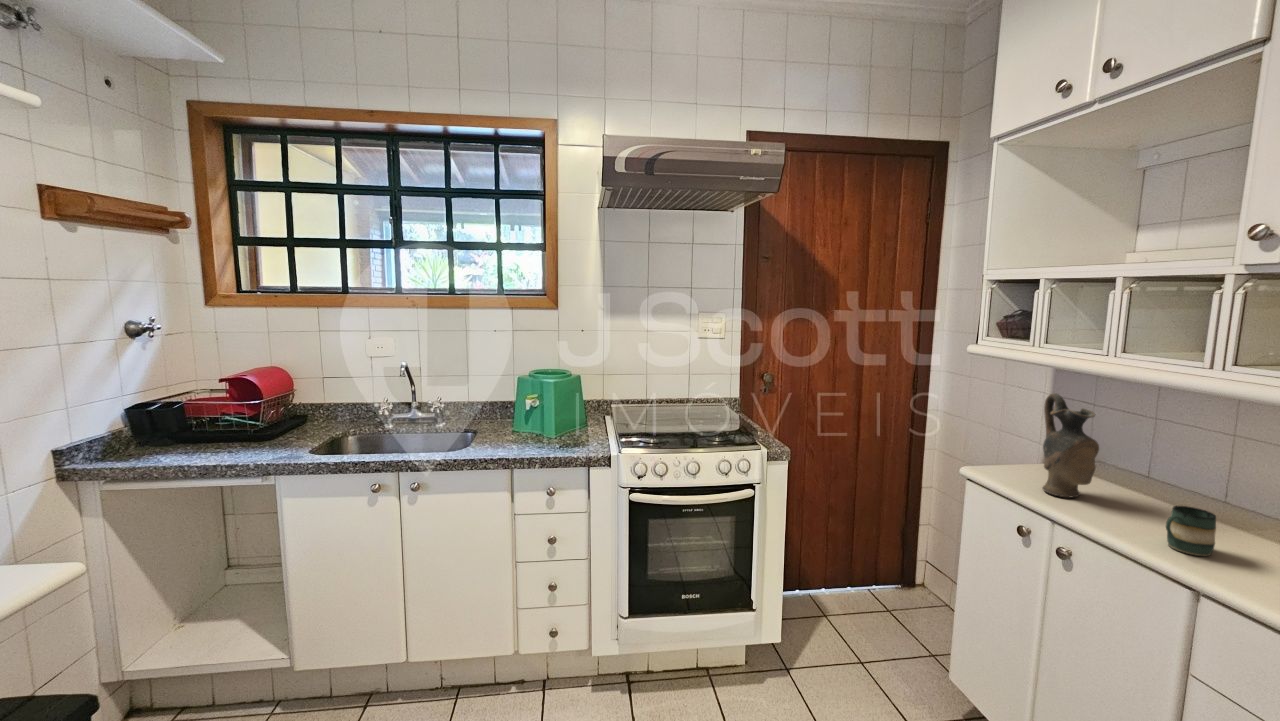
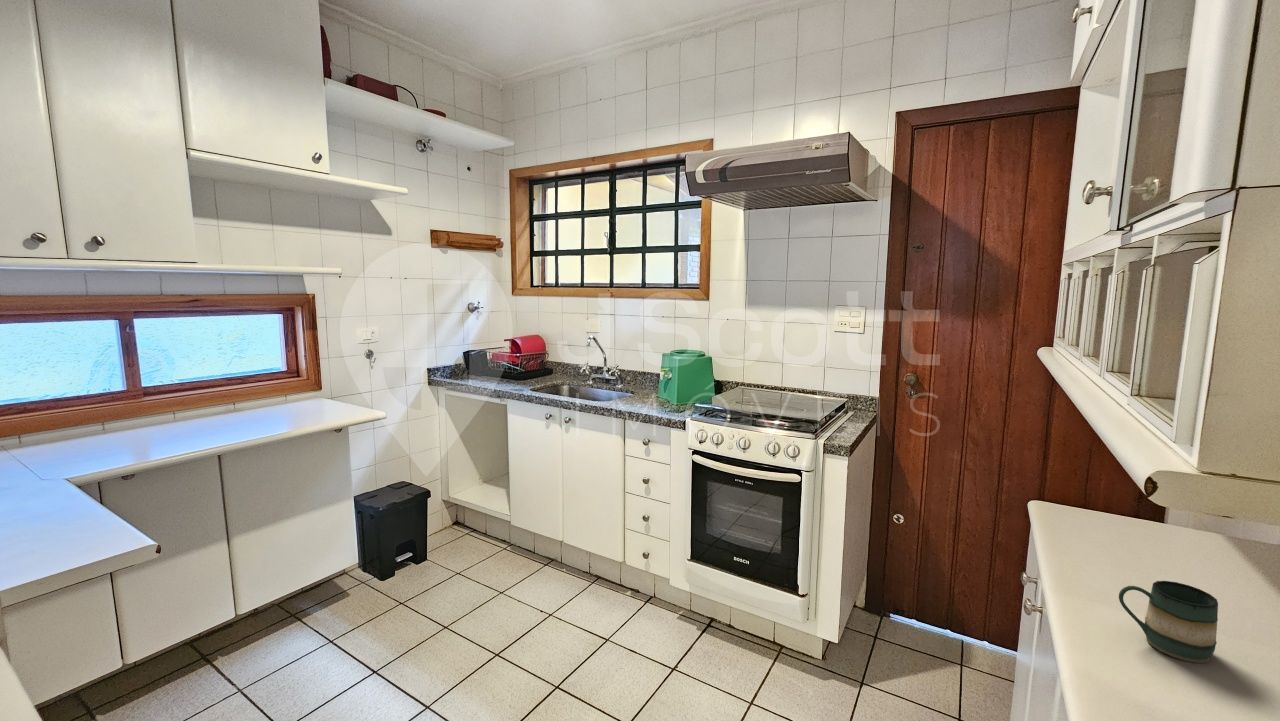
ceramic pitcher: present [1042,393,1099,497] -> none [1115,416,1200,566]

